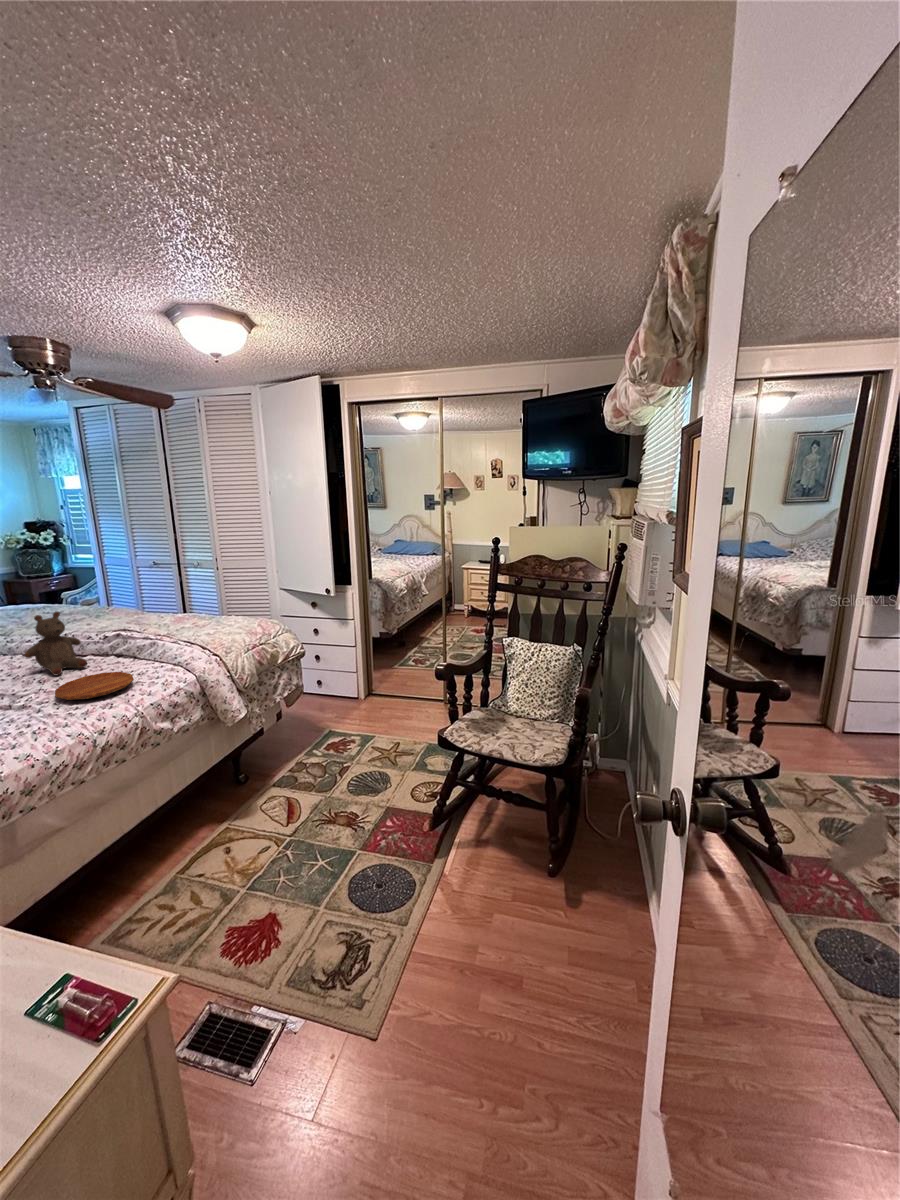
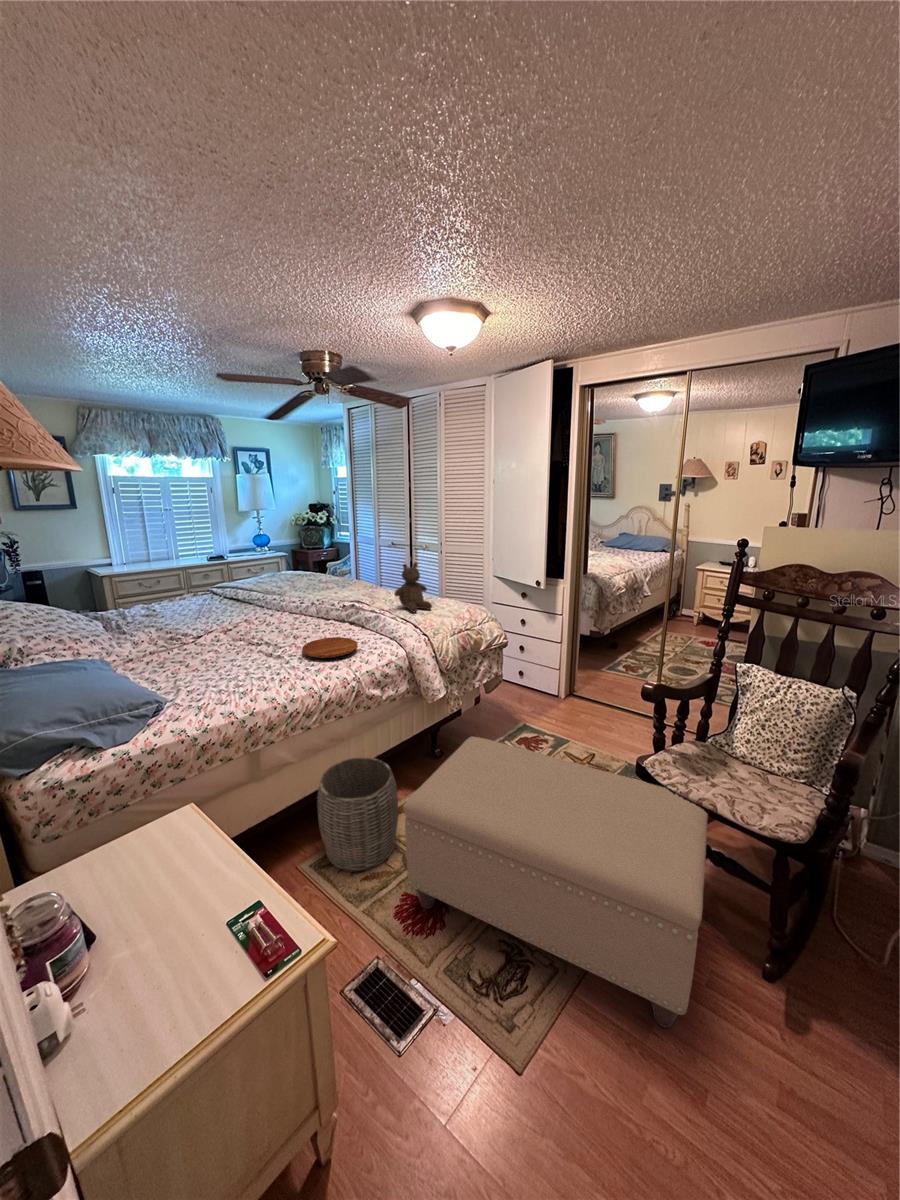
stuffed bear: present [24,611,87,675] -> present [394,563,432,612]
ottoman: none [220,747,502,944] -> present [403,737,708,1028]
woven basket: none [102,799,210,933] -> present [317,757,399,871]

